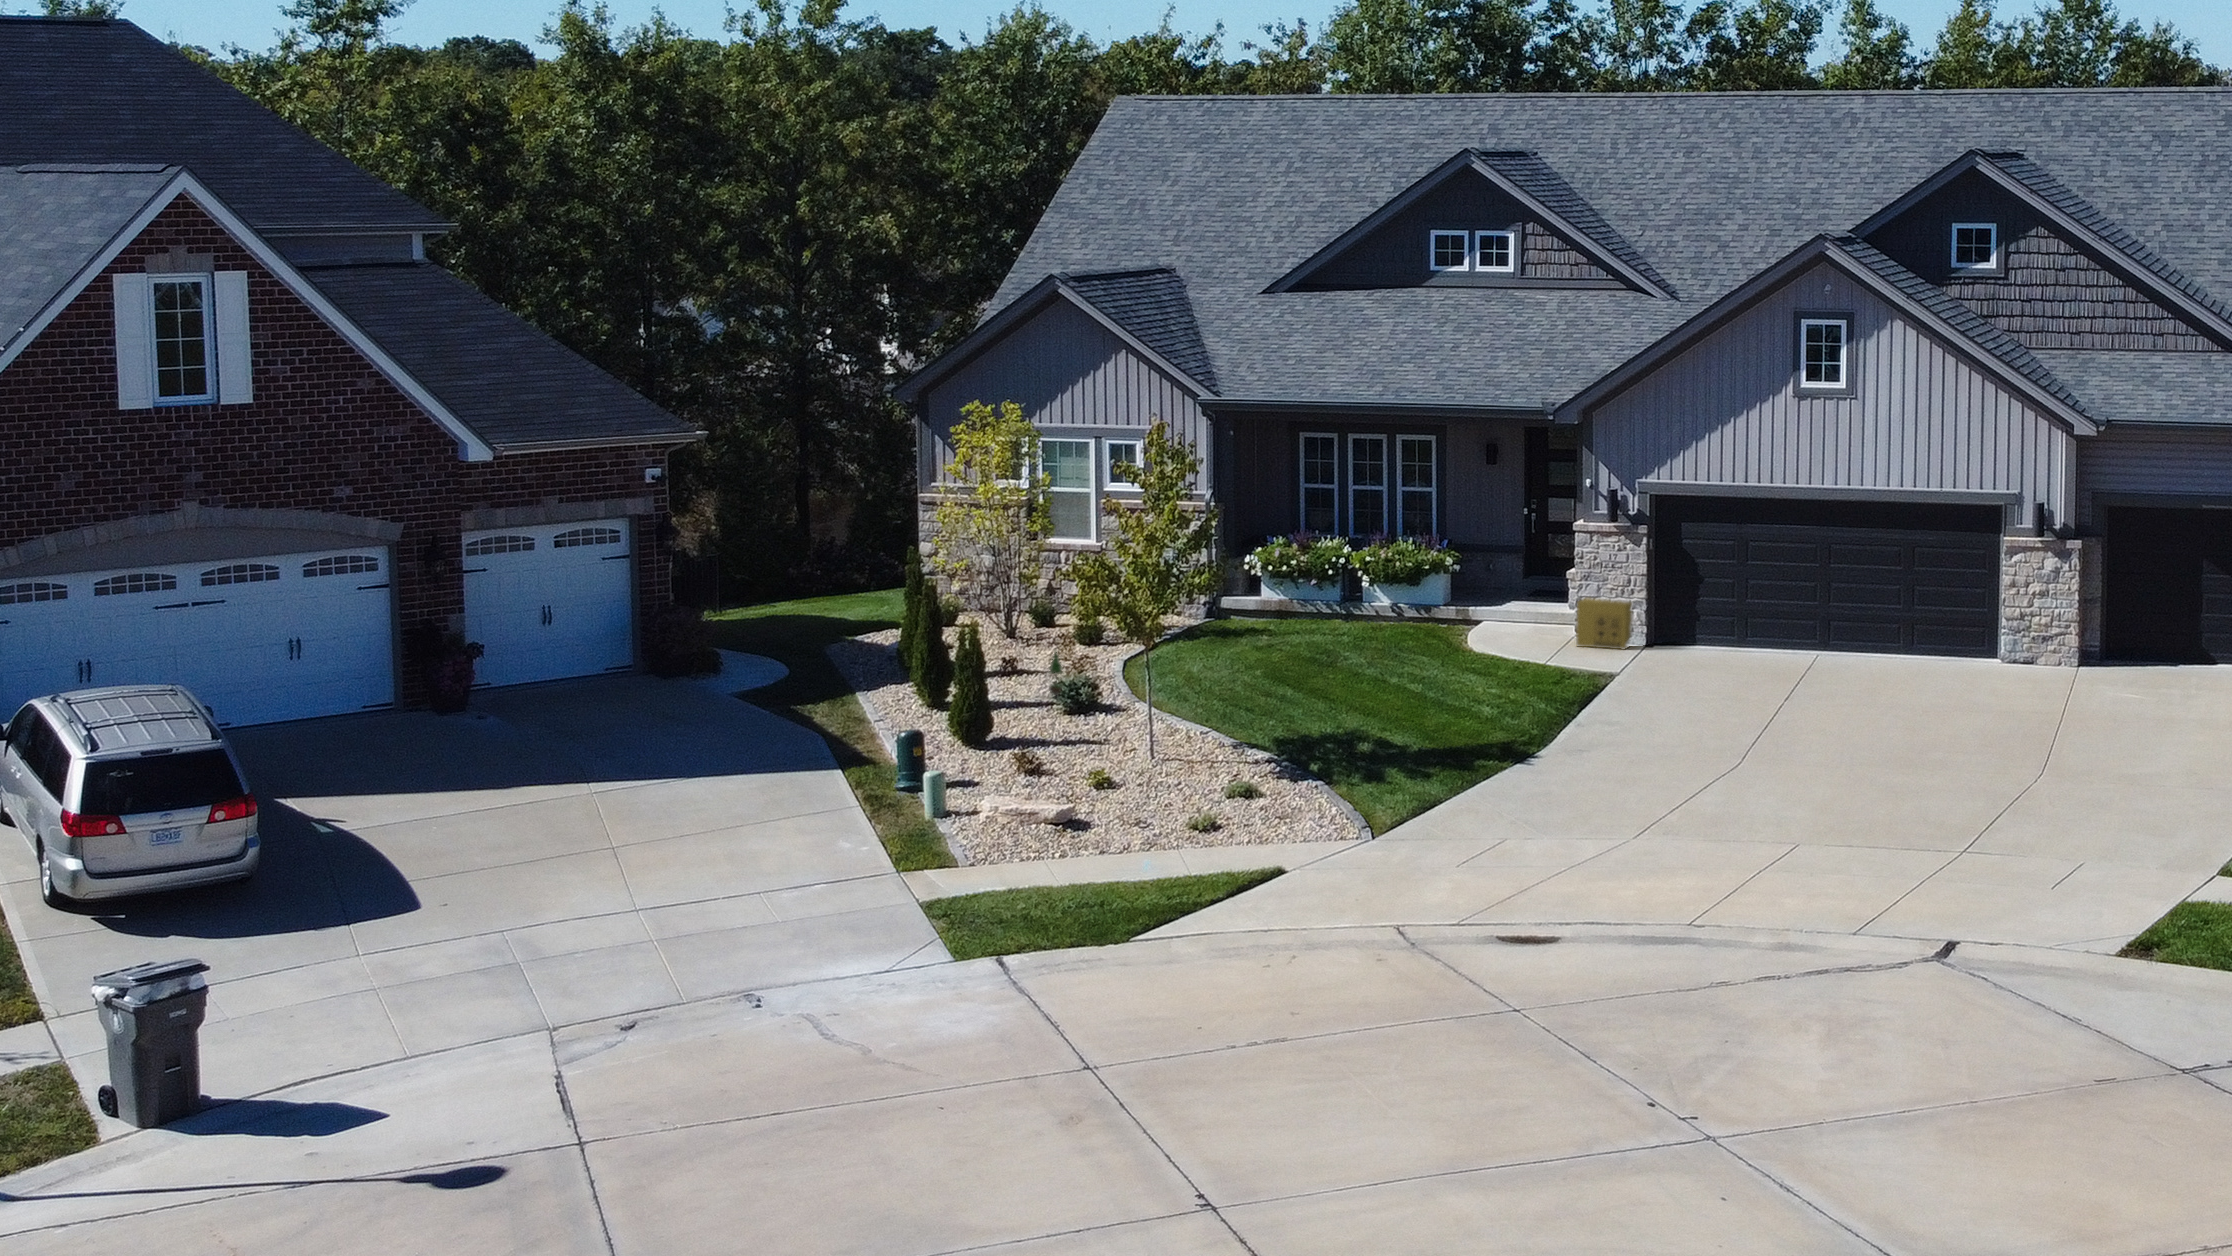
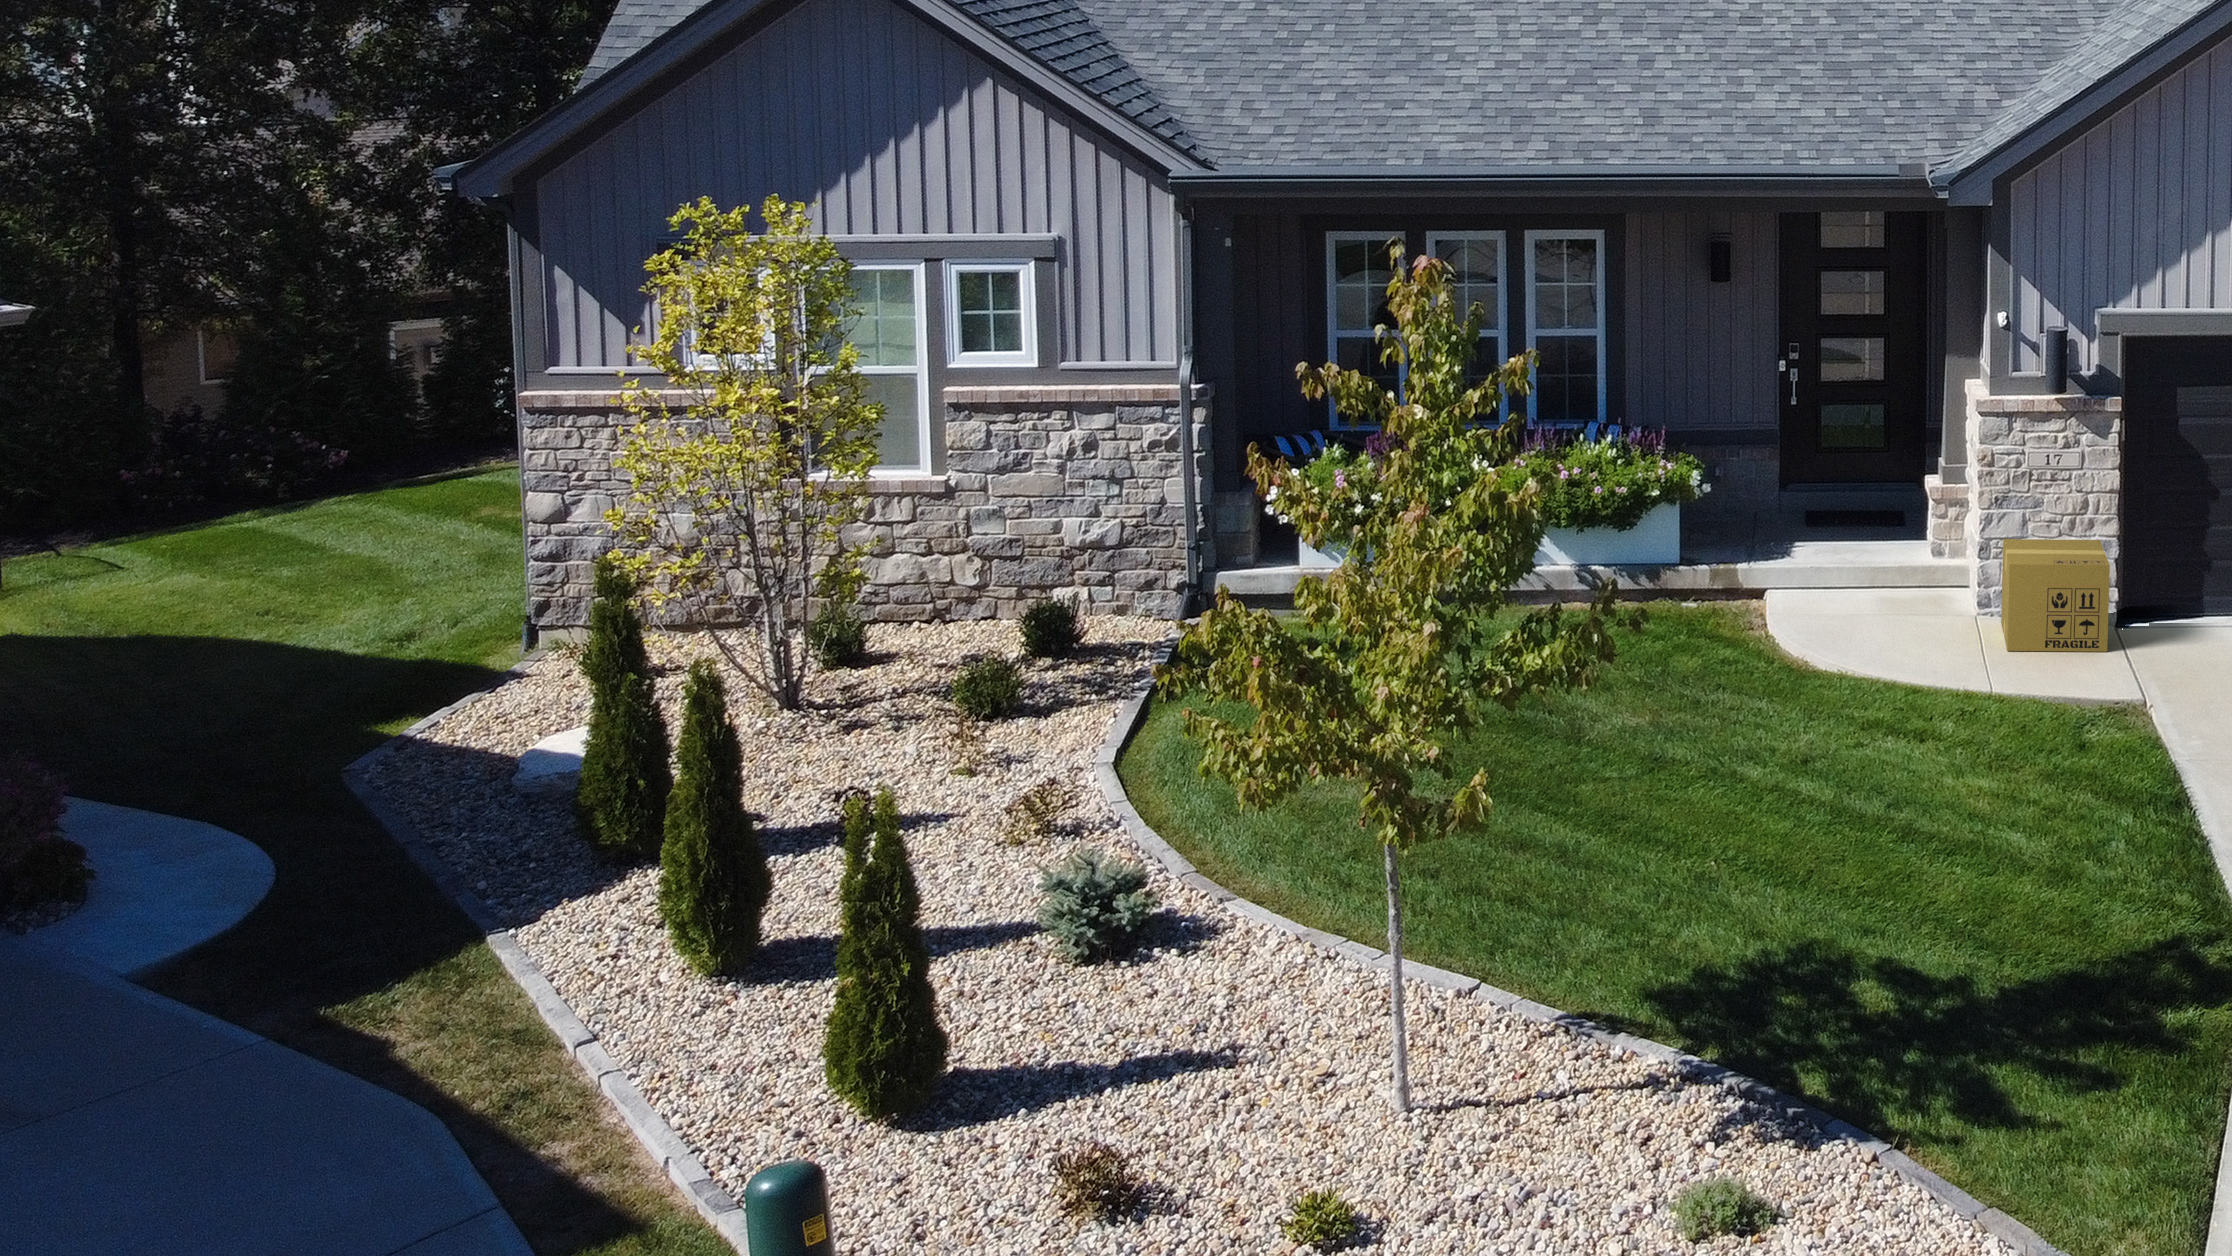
potted tree: present [1049,652,1062,696] -> none [929,996,985,1134]

